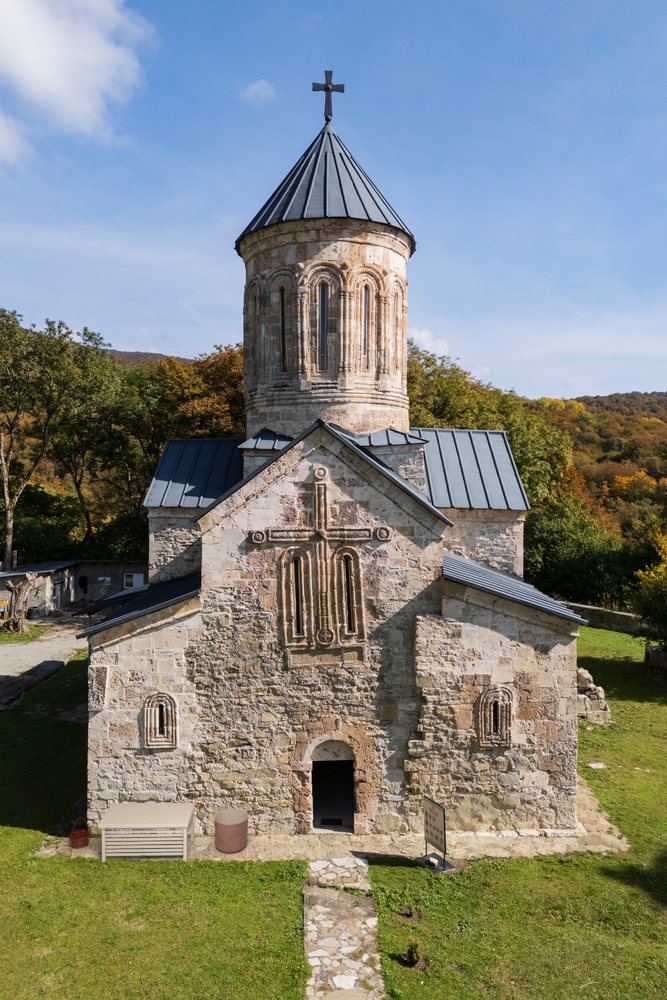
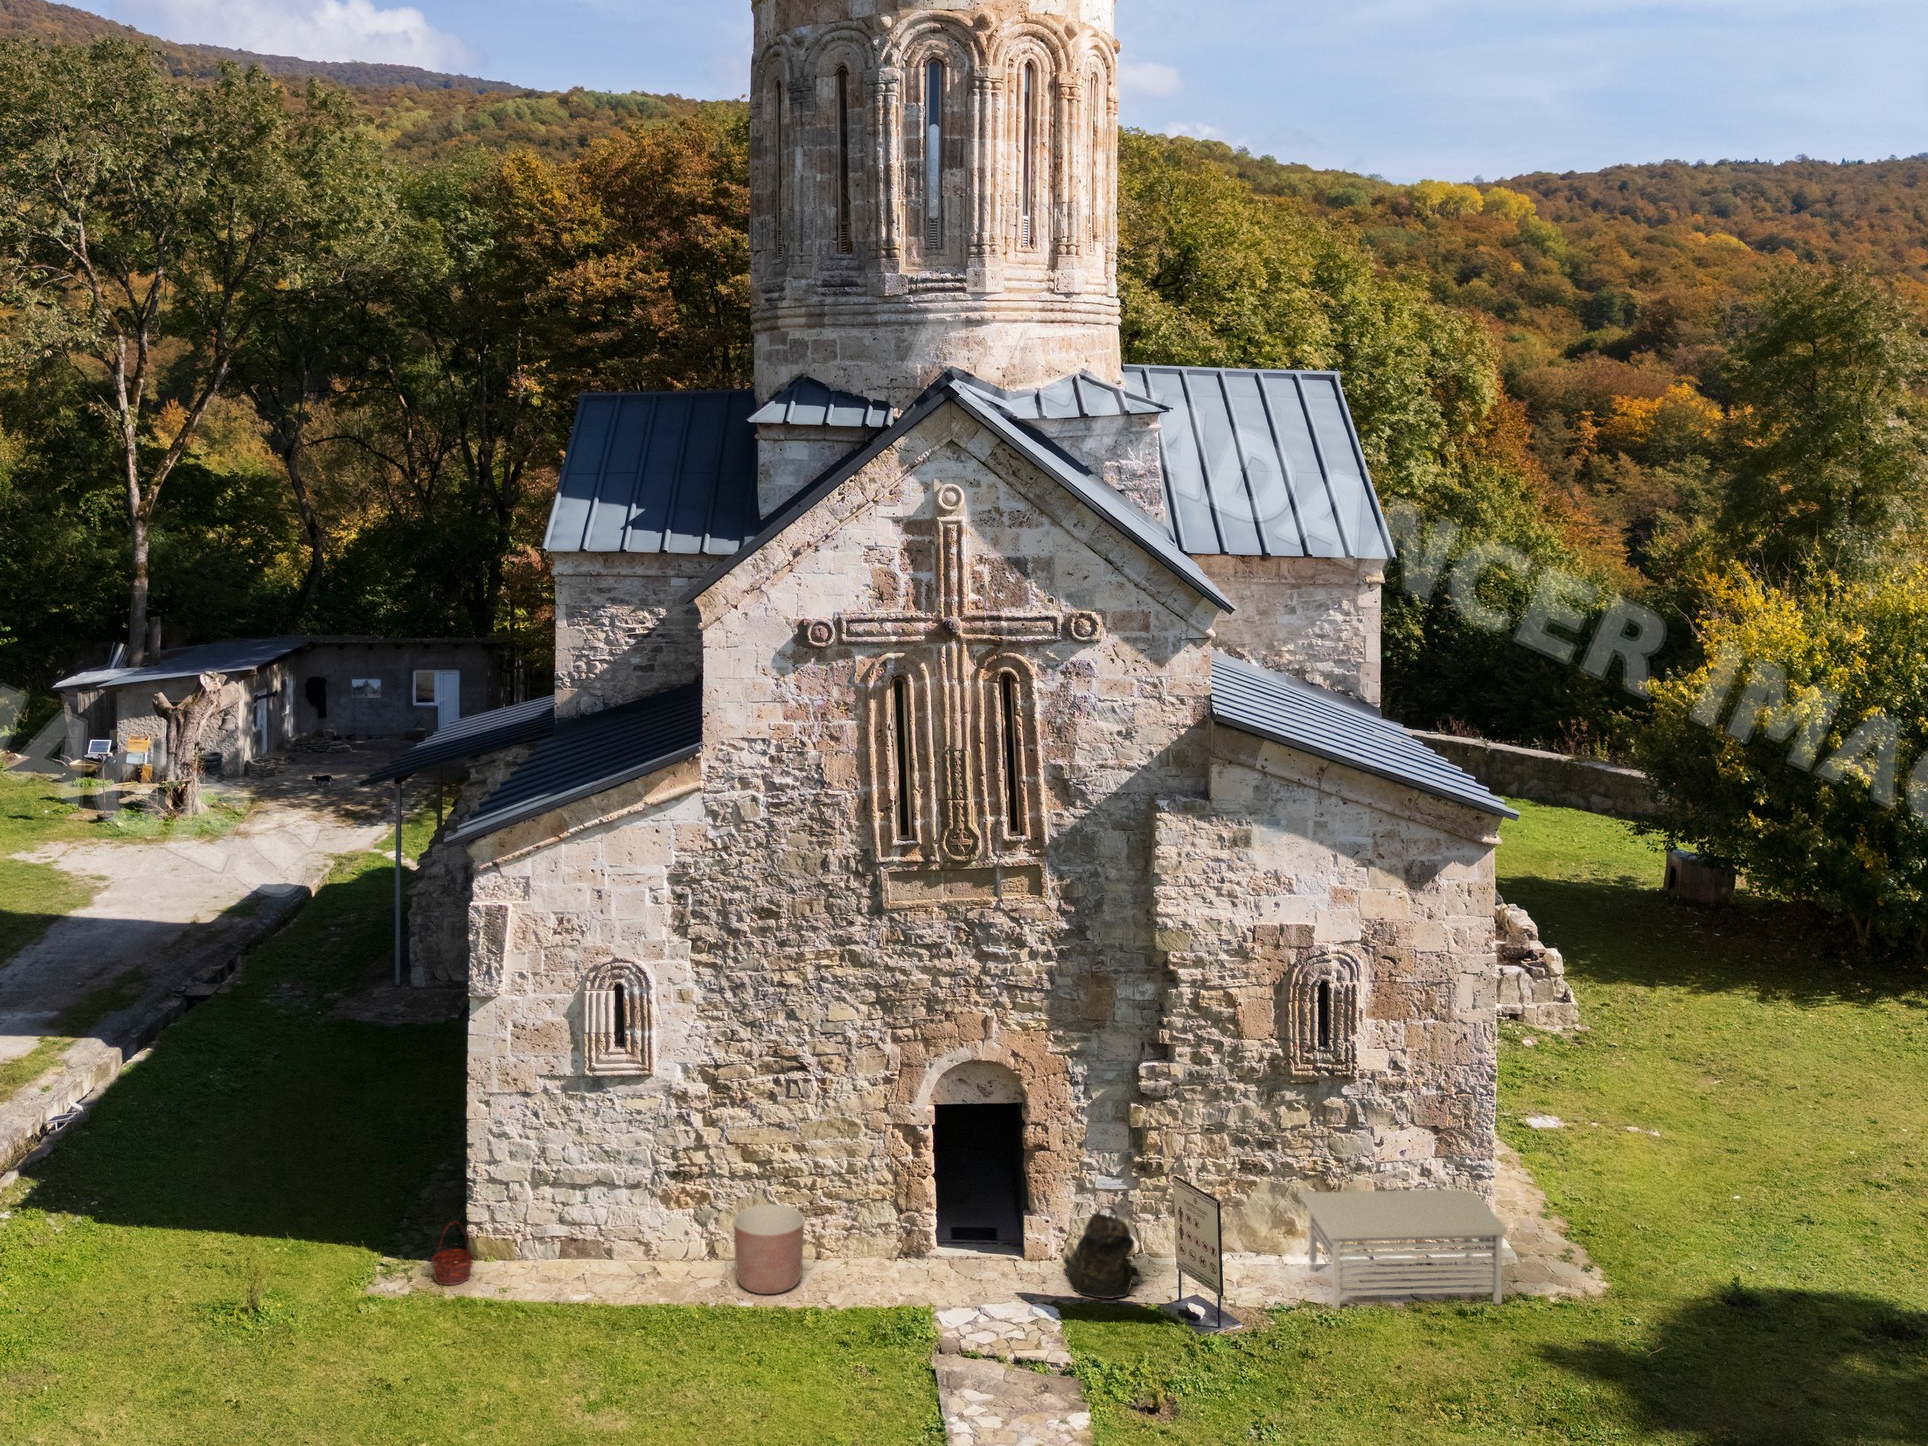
storage bench: present [98,803,195,862] -> present [1302,1189,1507,1309]
backpack: none [372,810,409,855] -> present [1063,1206,1142,1299]

